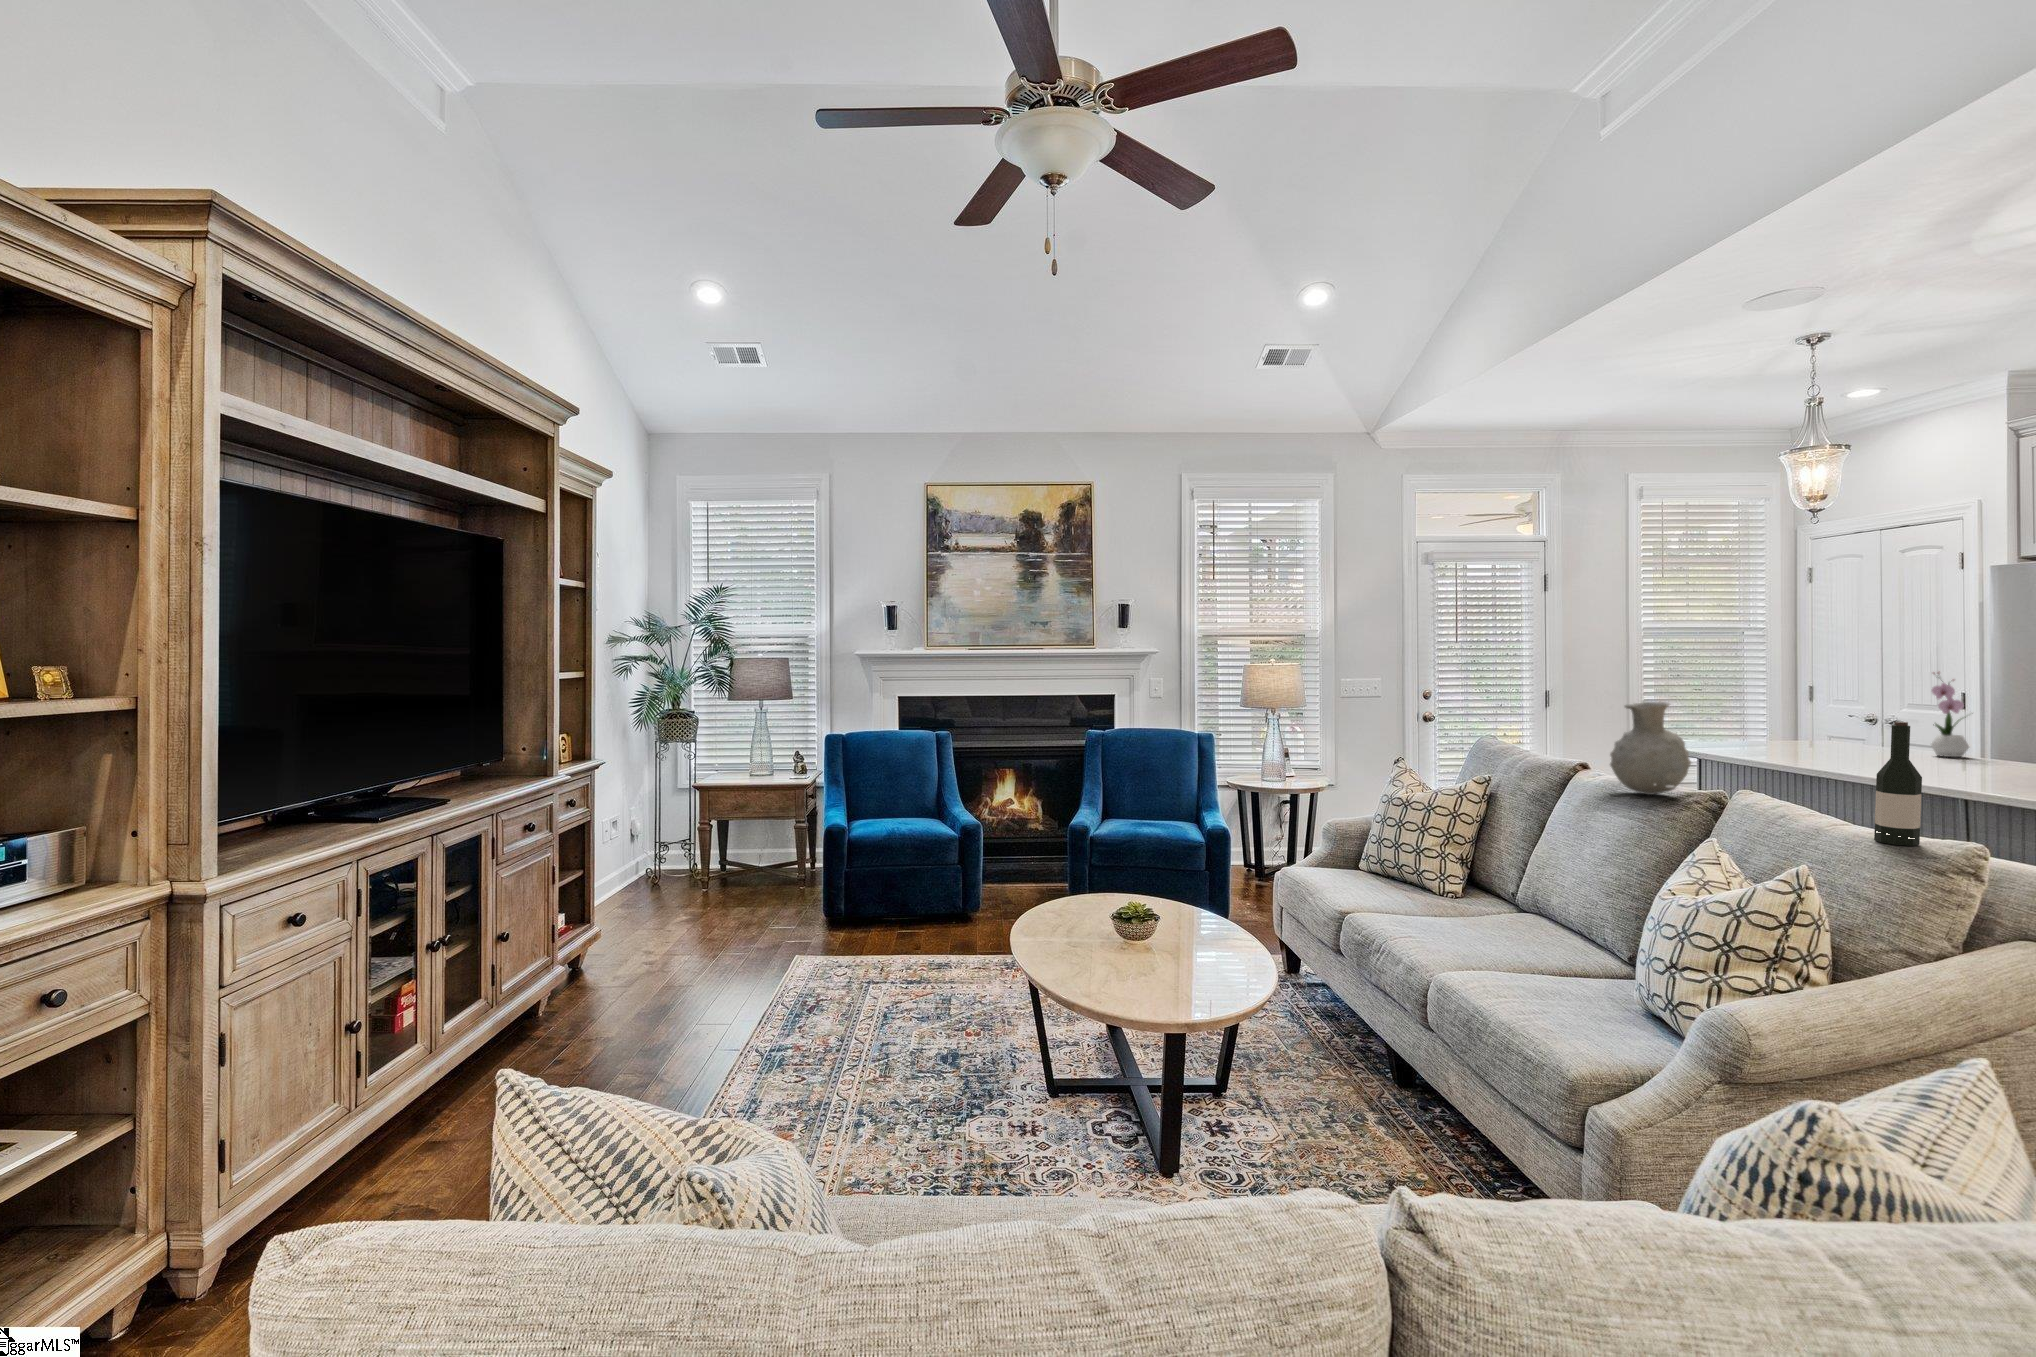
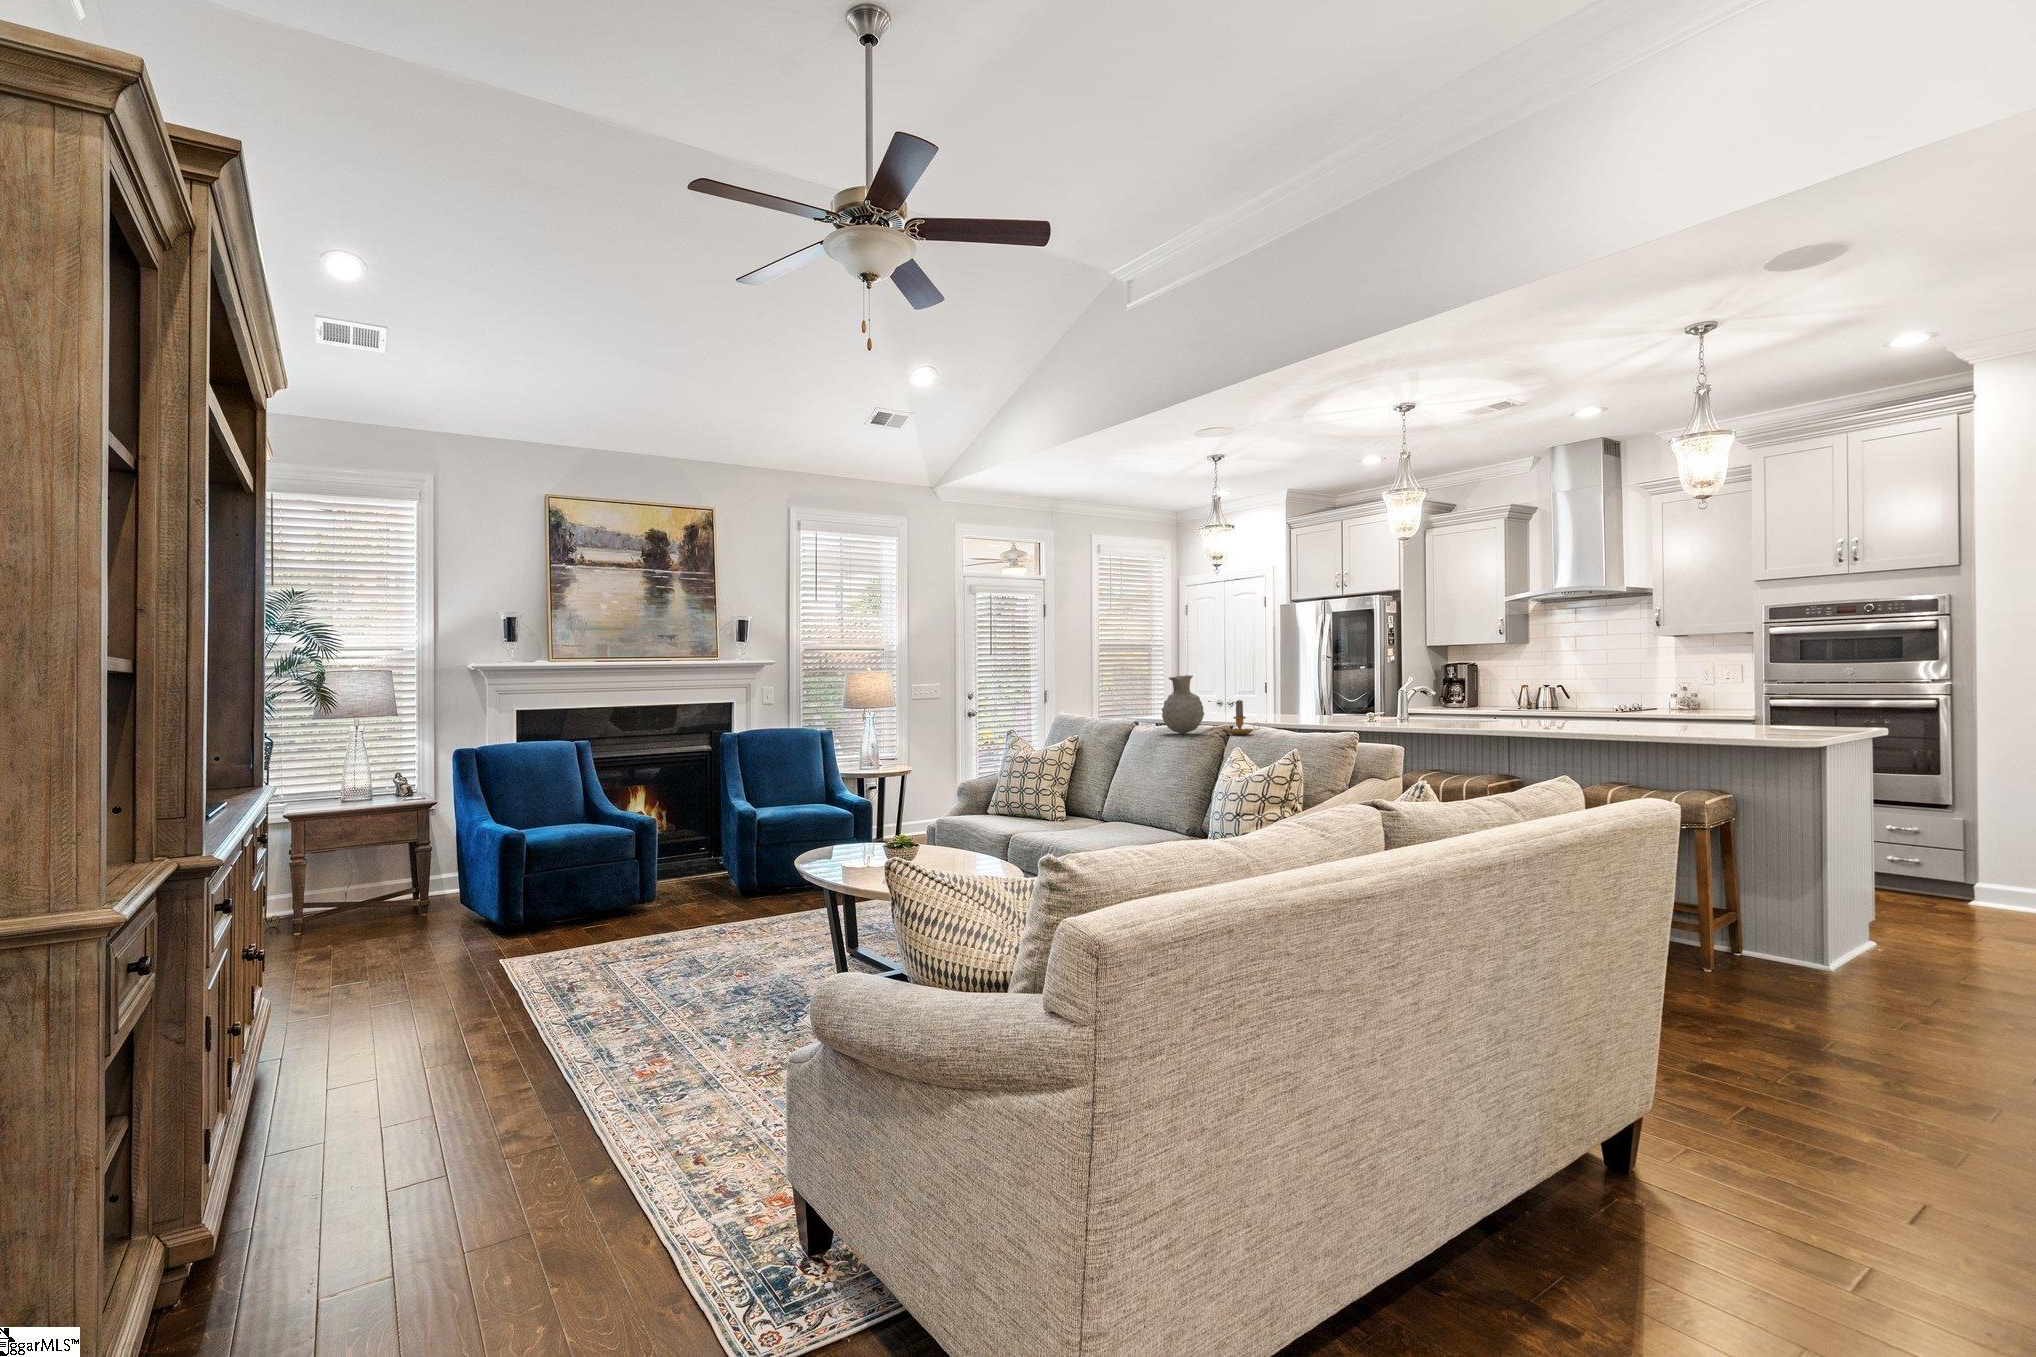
flower arrangement: present [1931,672,1969,758] -> none [1280,666,1298,717]
wine bottle: present [1874,722,1922,846] -> none [1305,673,1324,739]
candle: none [1724,749,1797,811] -> present [1226,700,1260,735]

